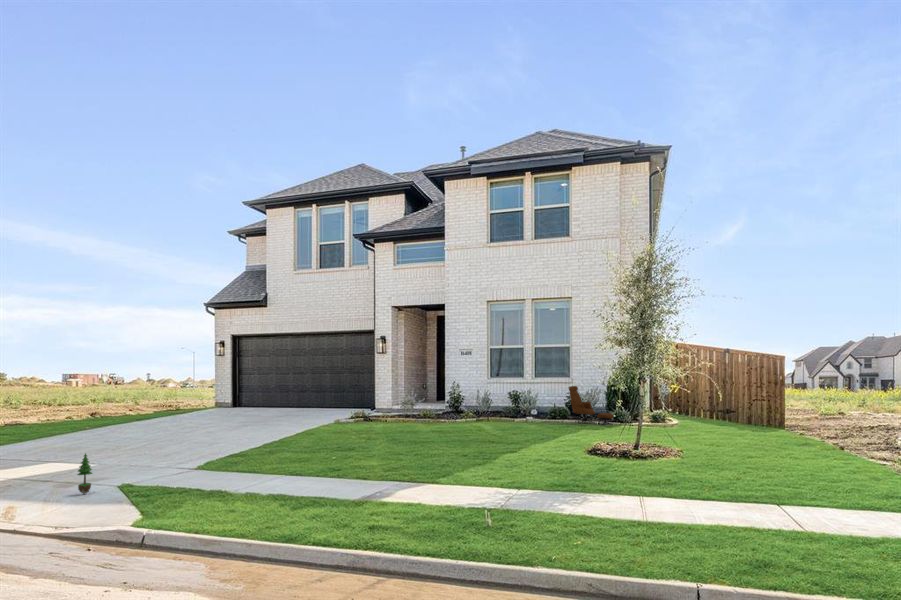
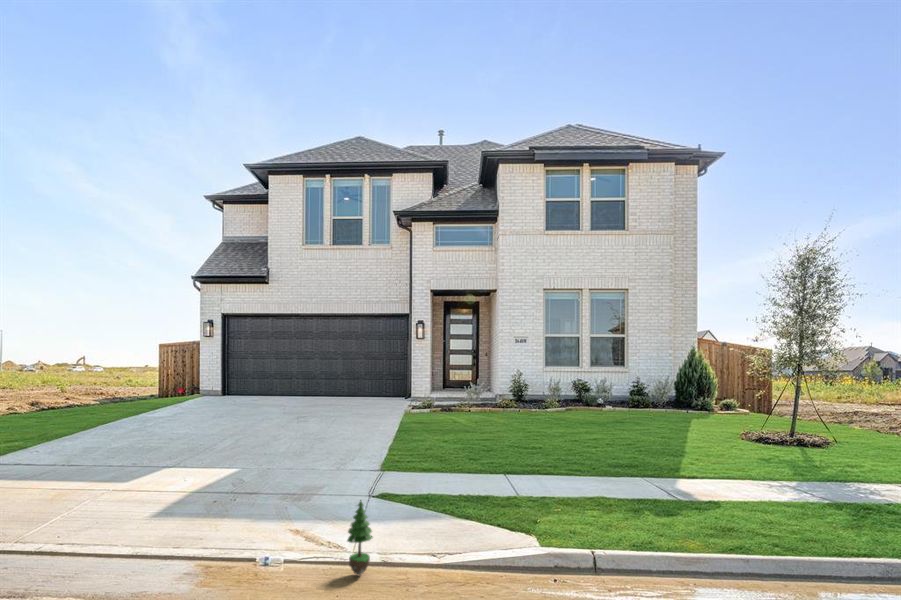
lounge chair: present [569,386,613,424] -> none [638,374,686,412]

